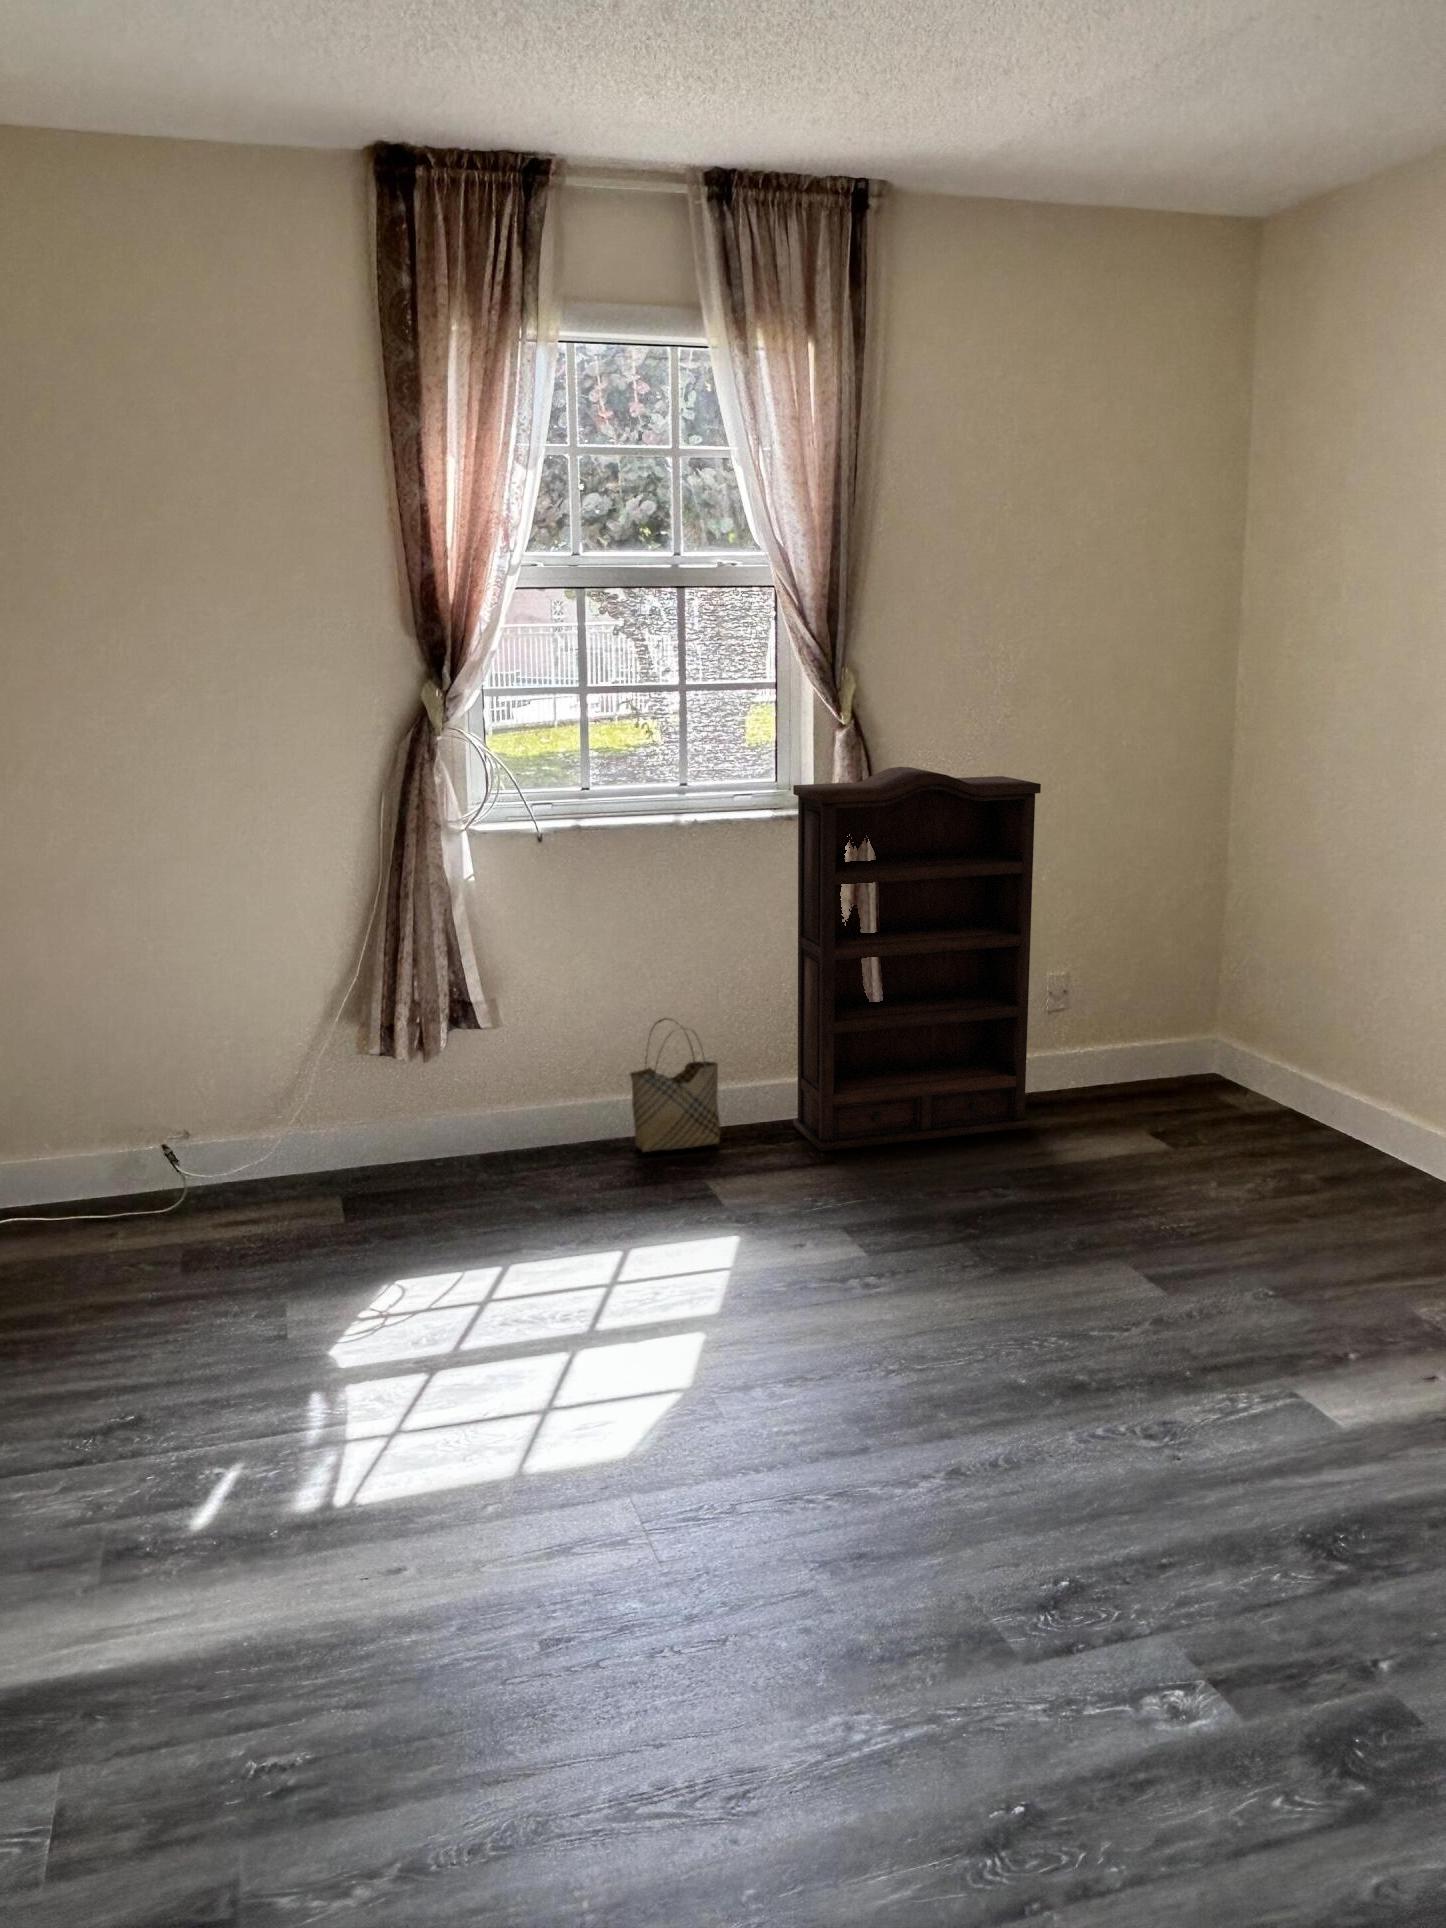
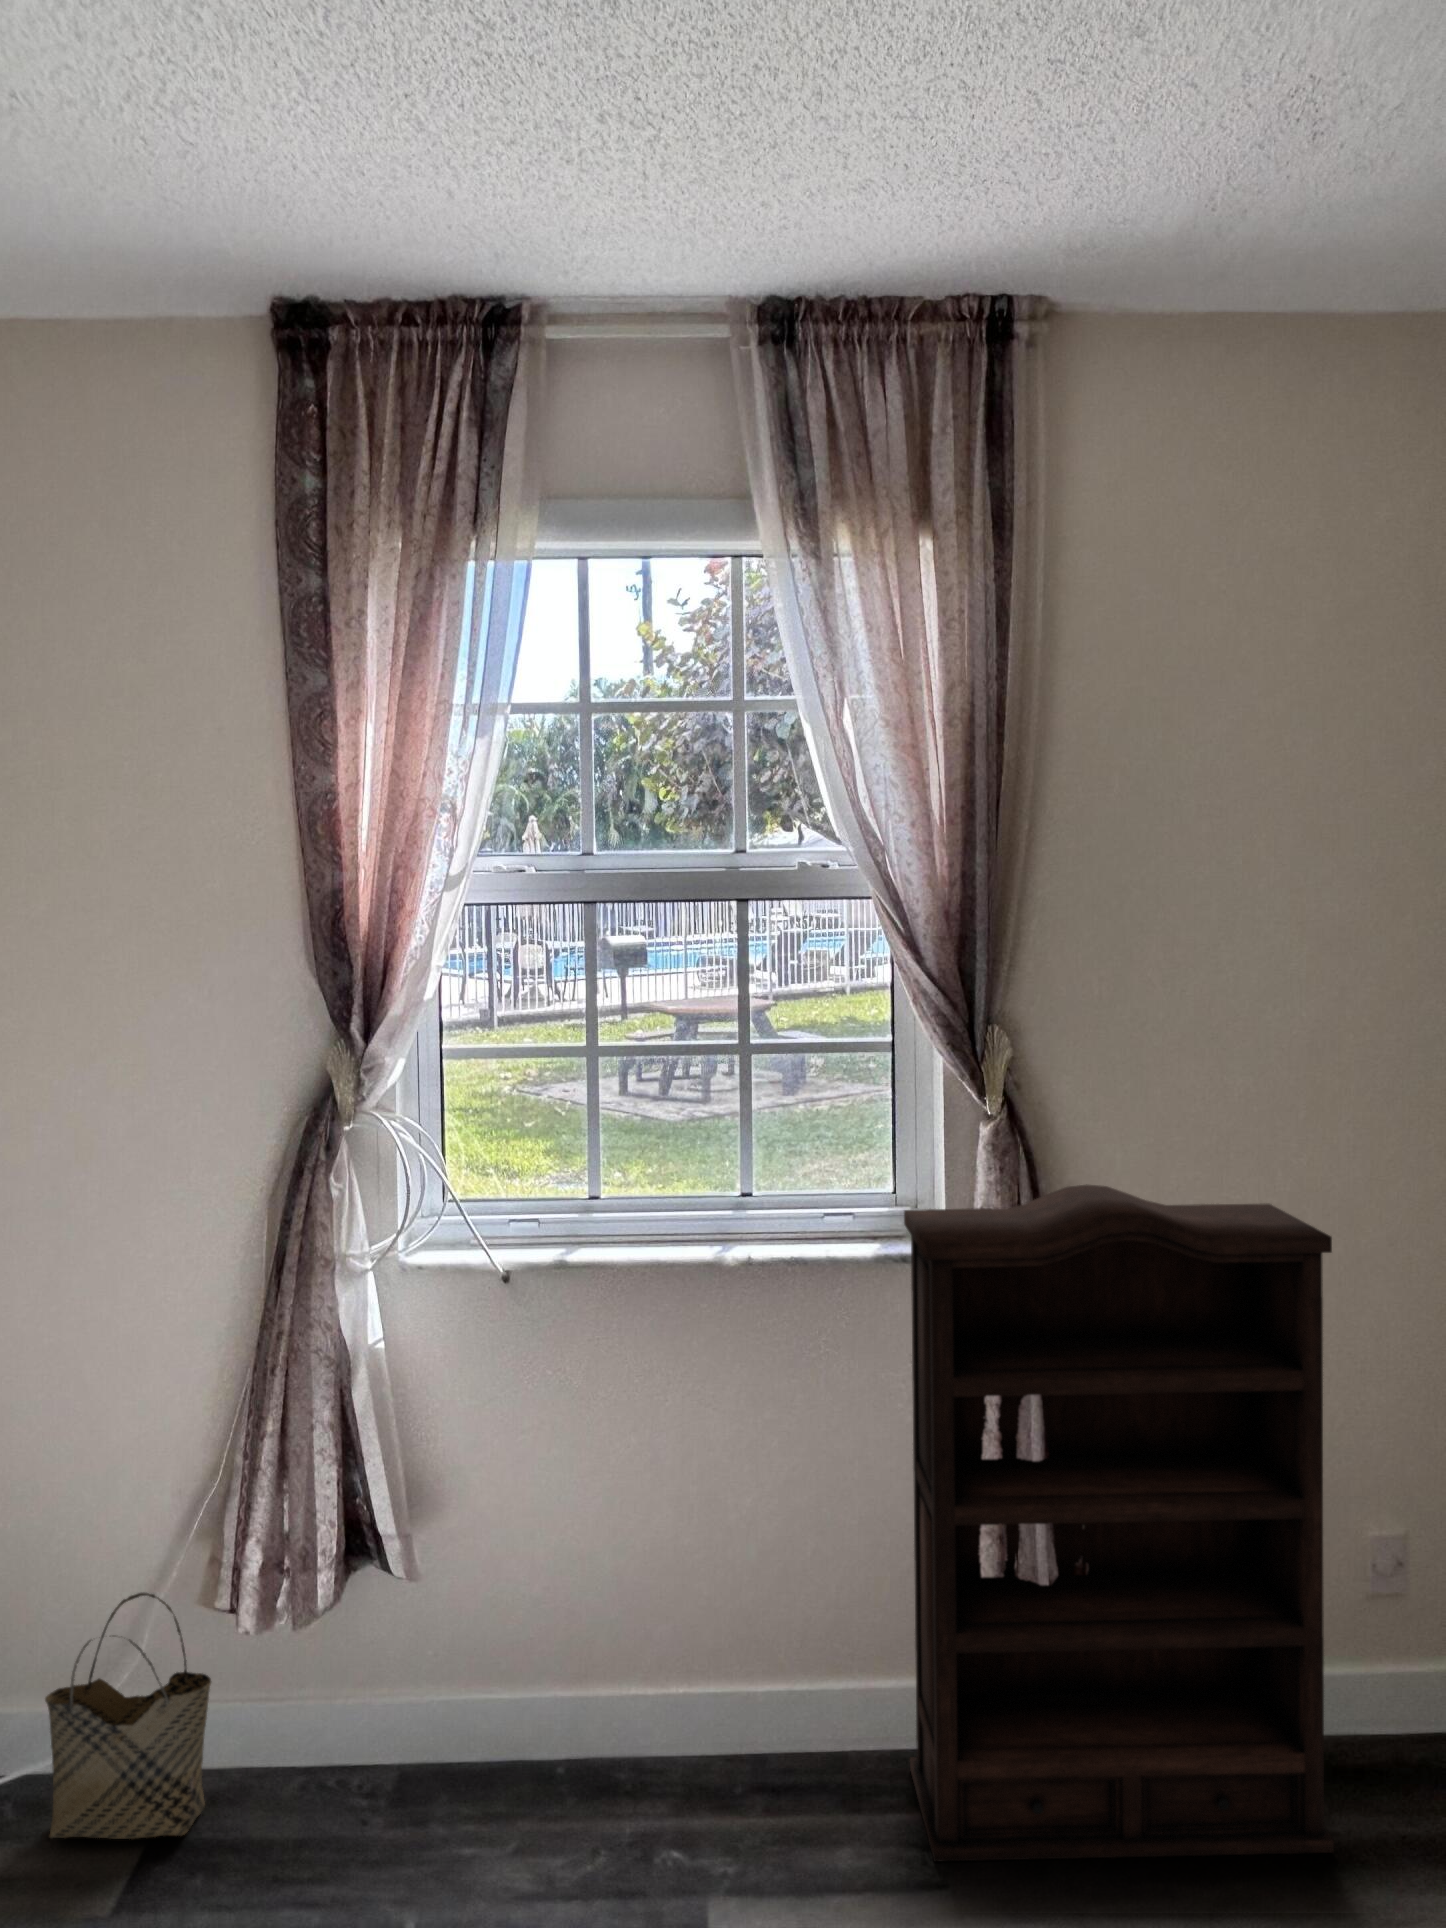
woven basket: present [629,1018,720,1152] -> present [45,1593,211,1839]

